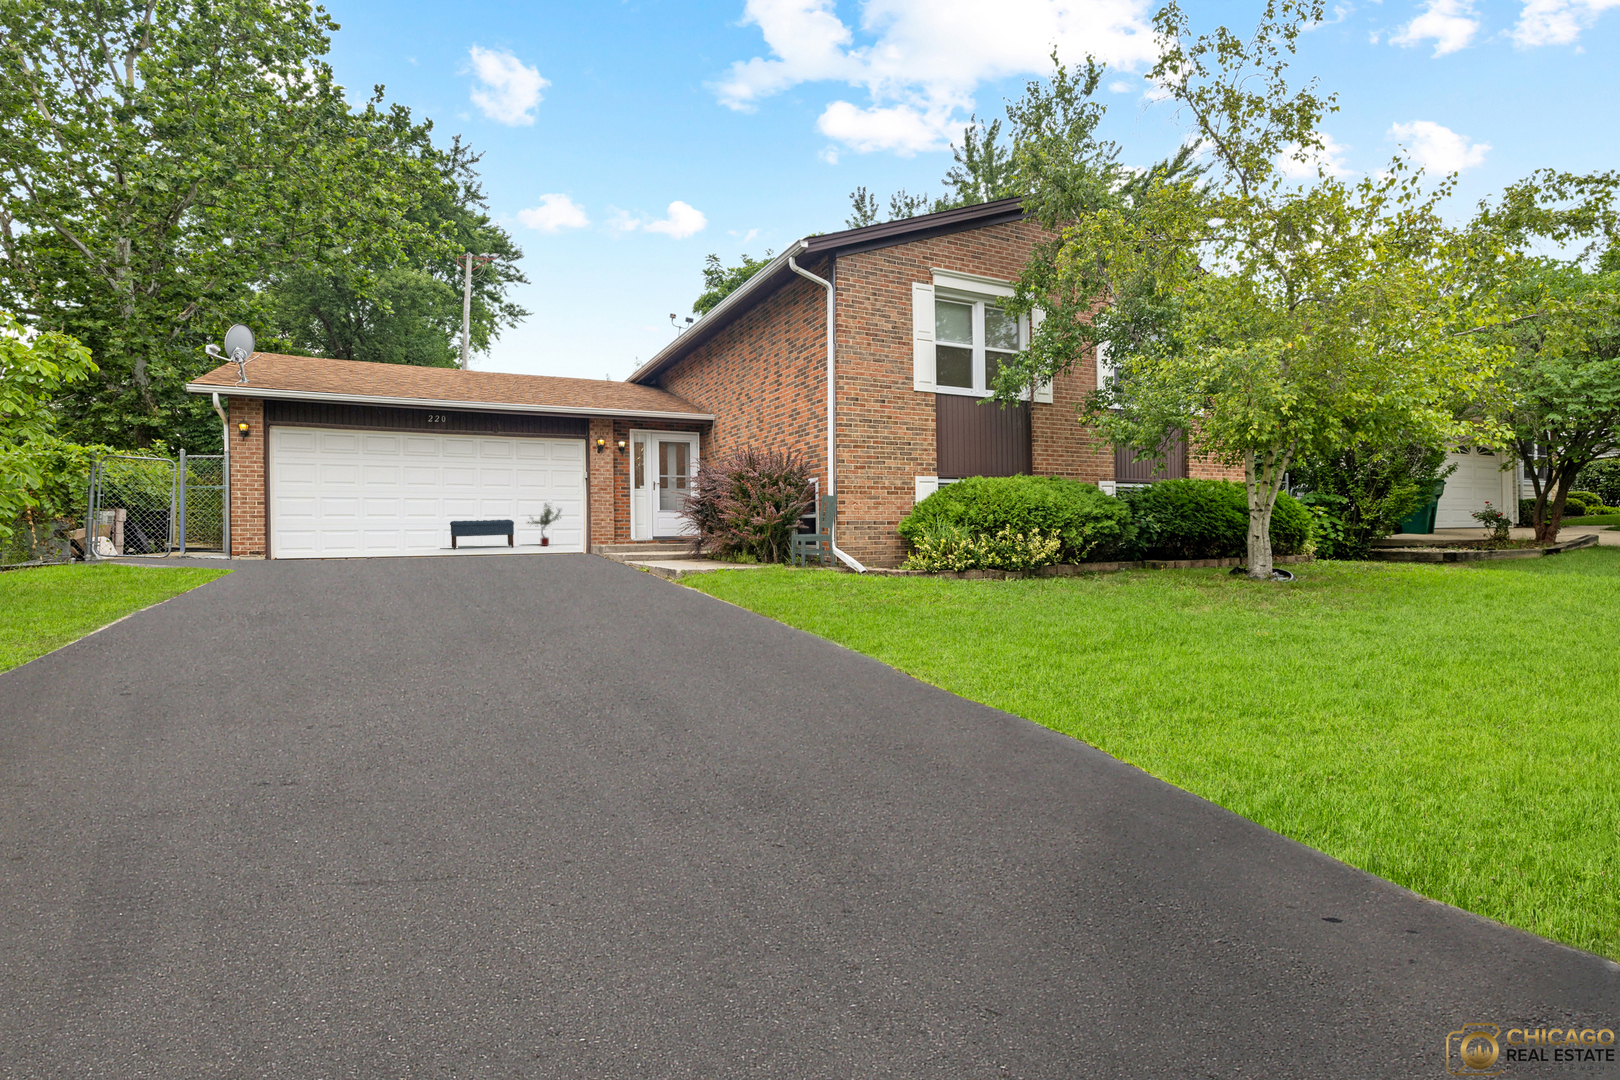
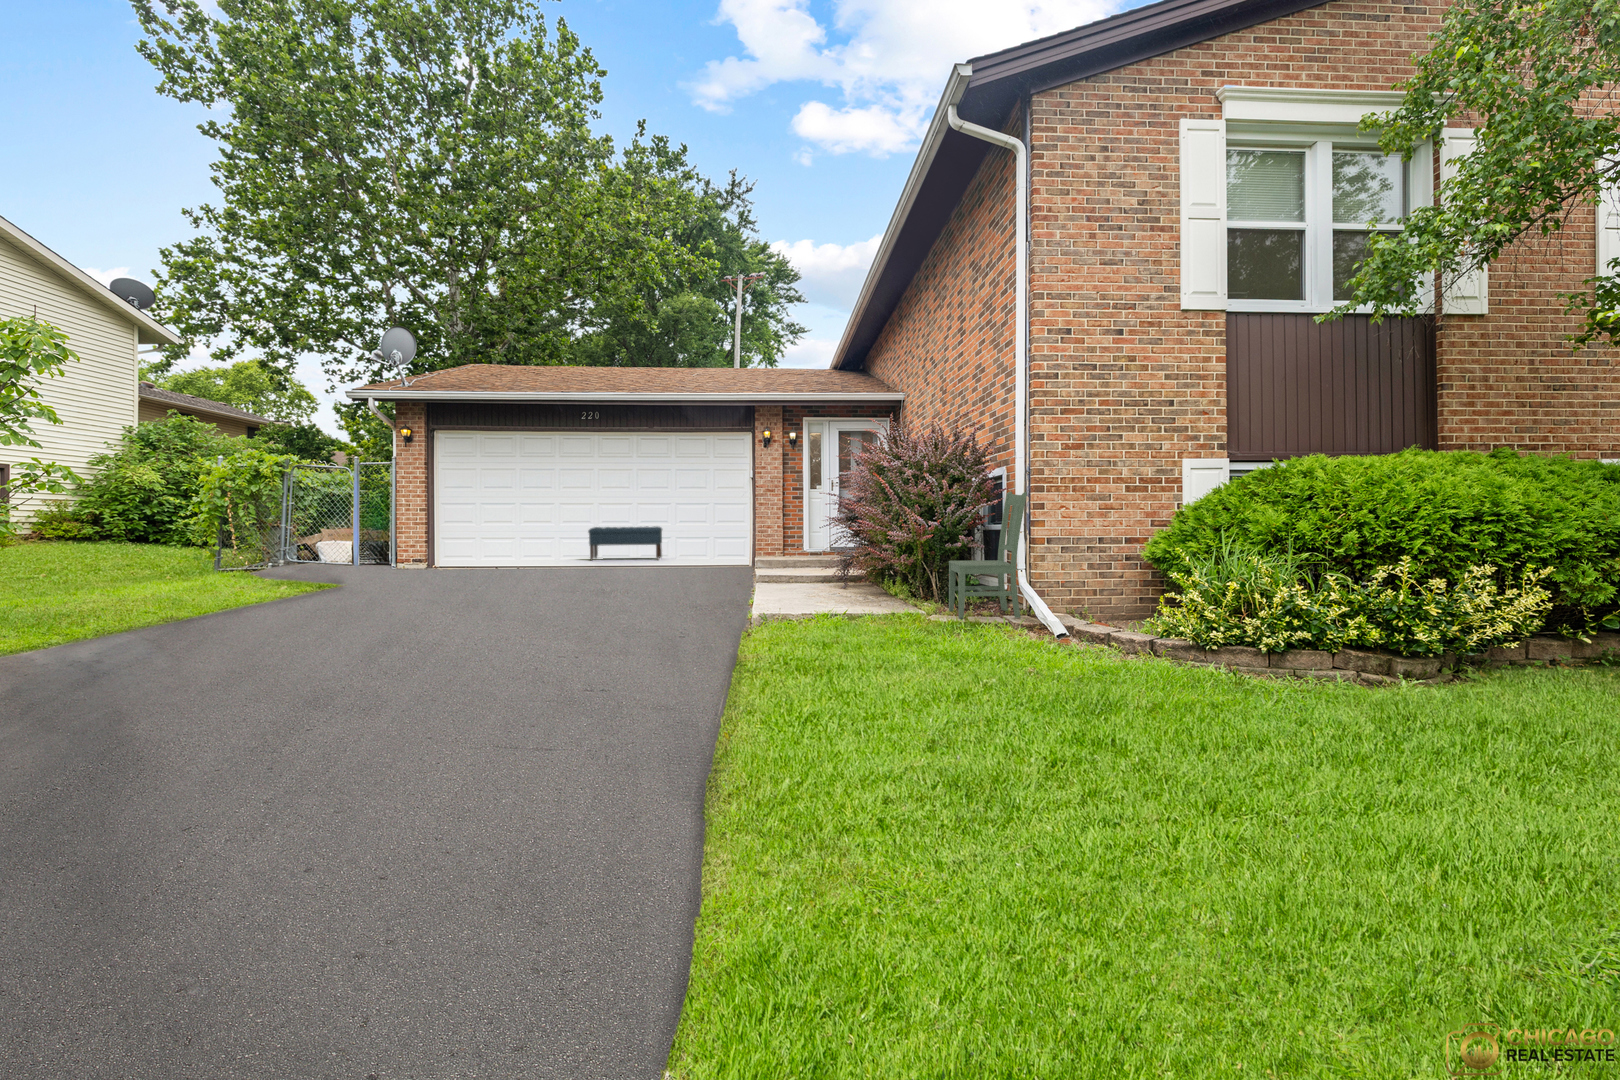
potted tree: present [528,503,561,546] -> none [676,506,720,559]

